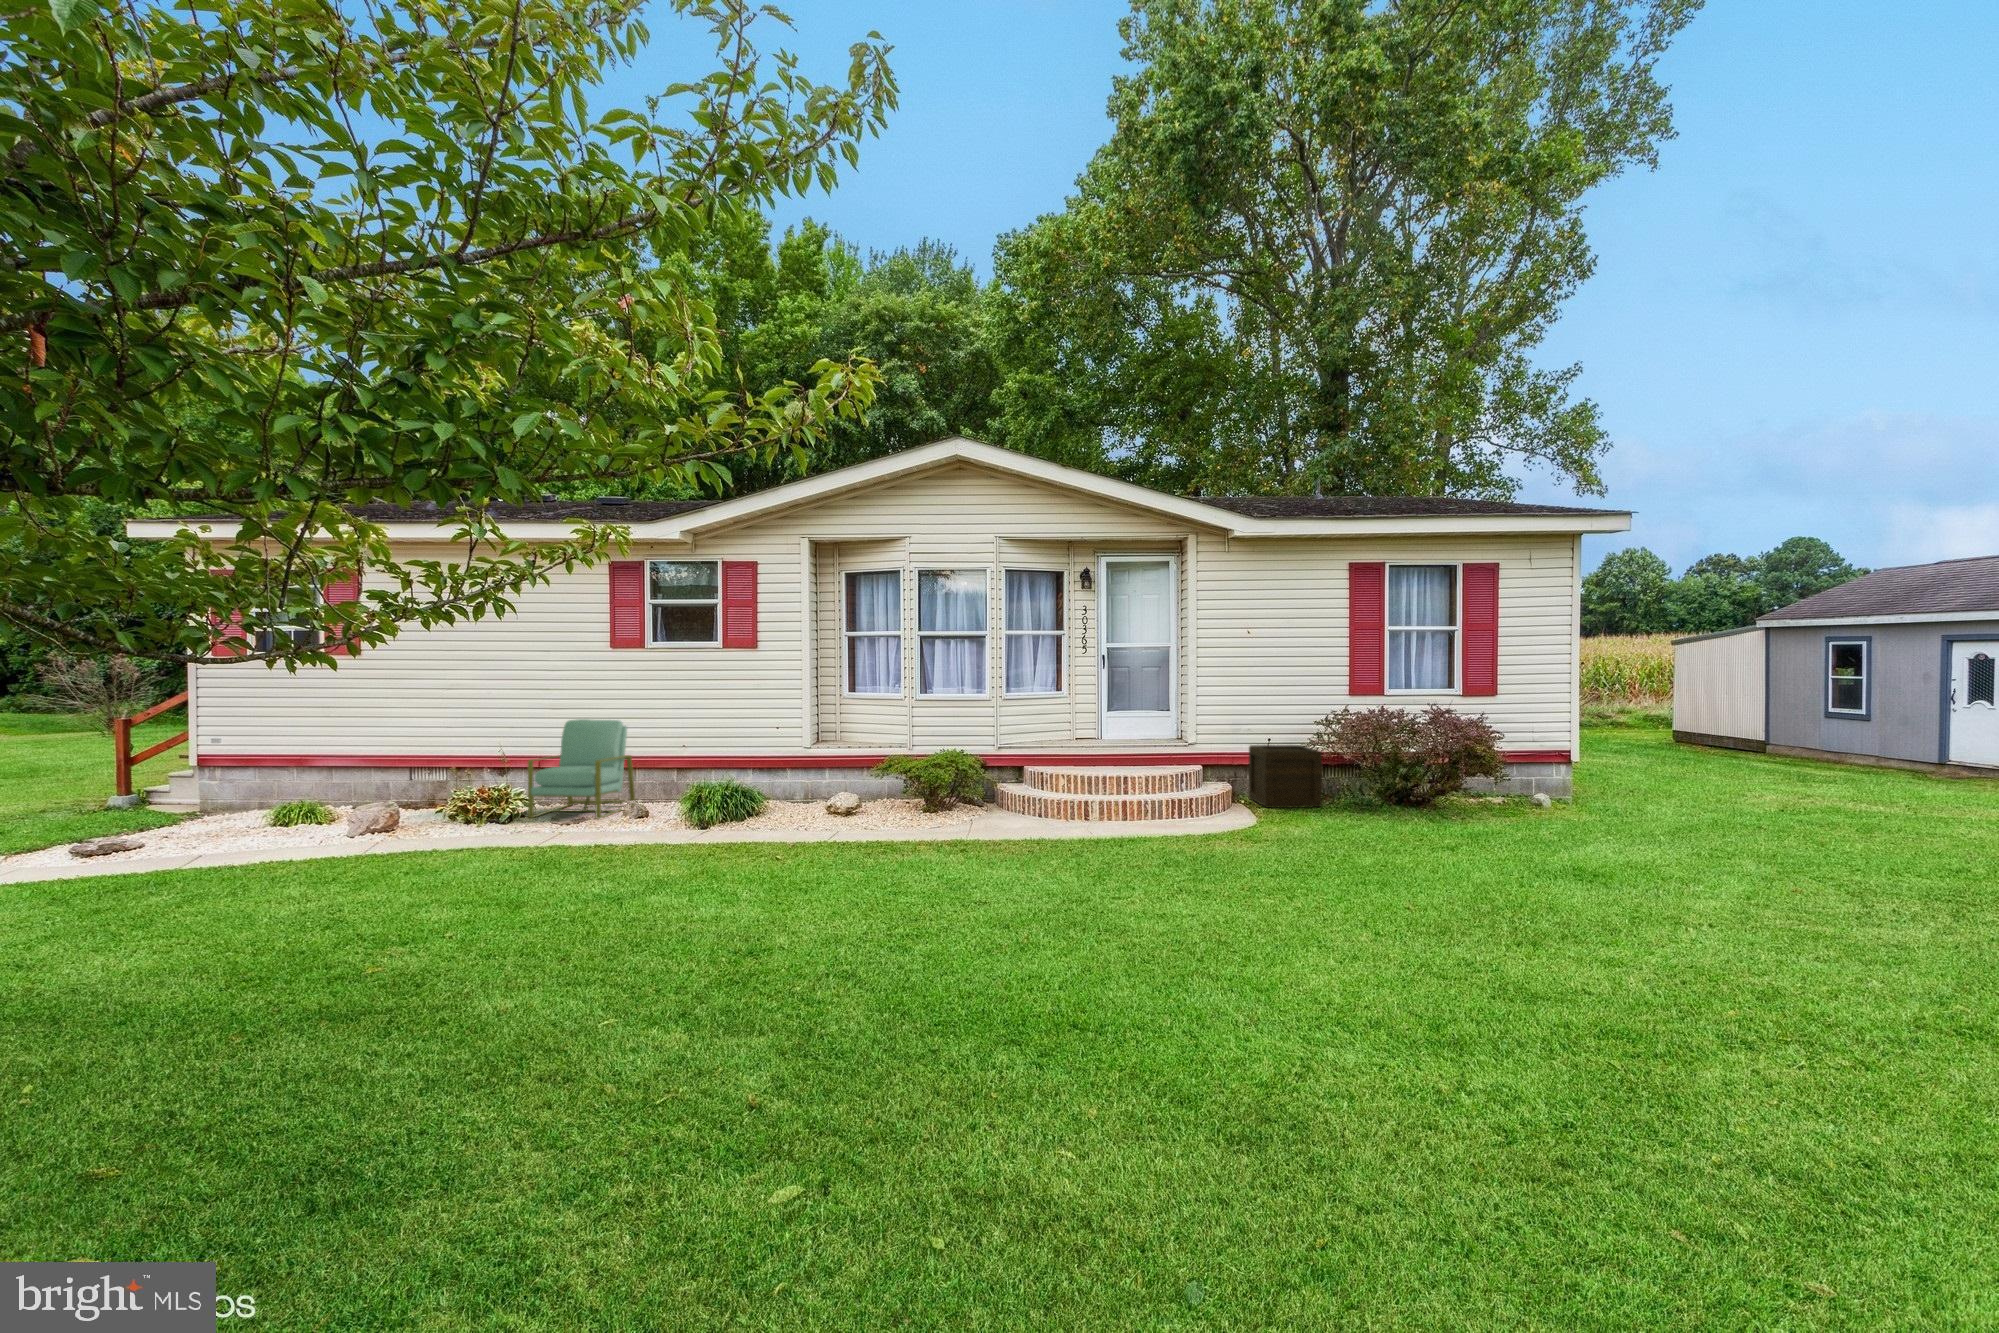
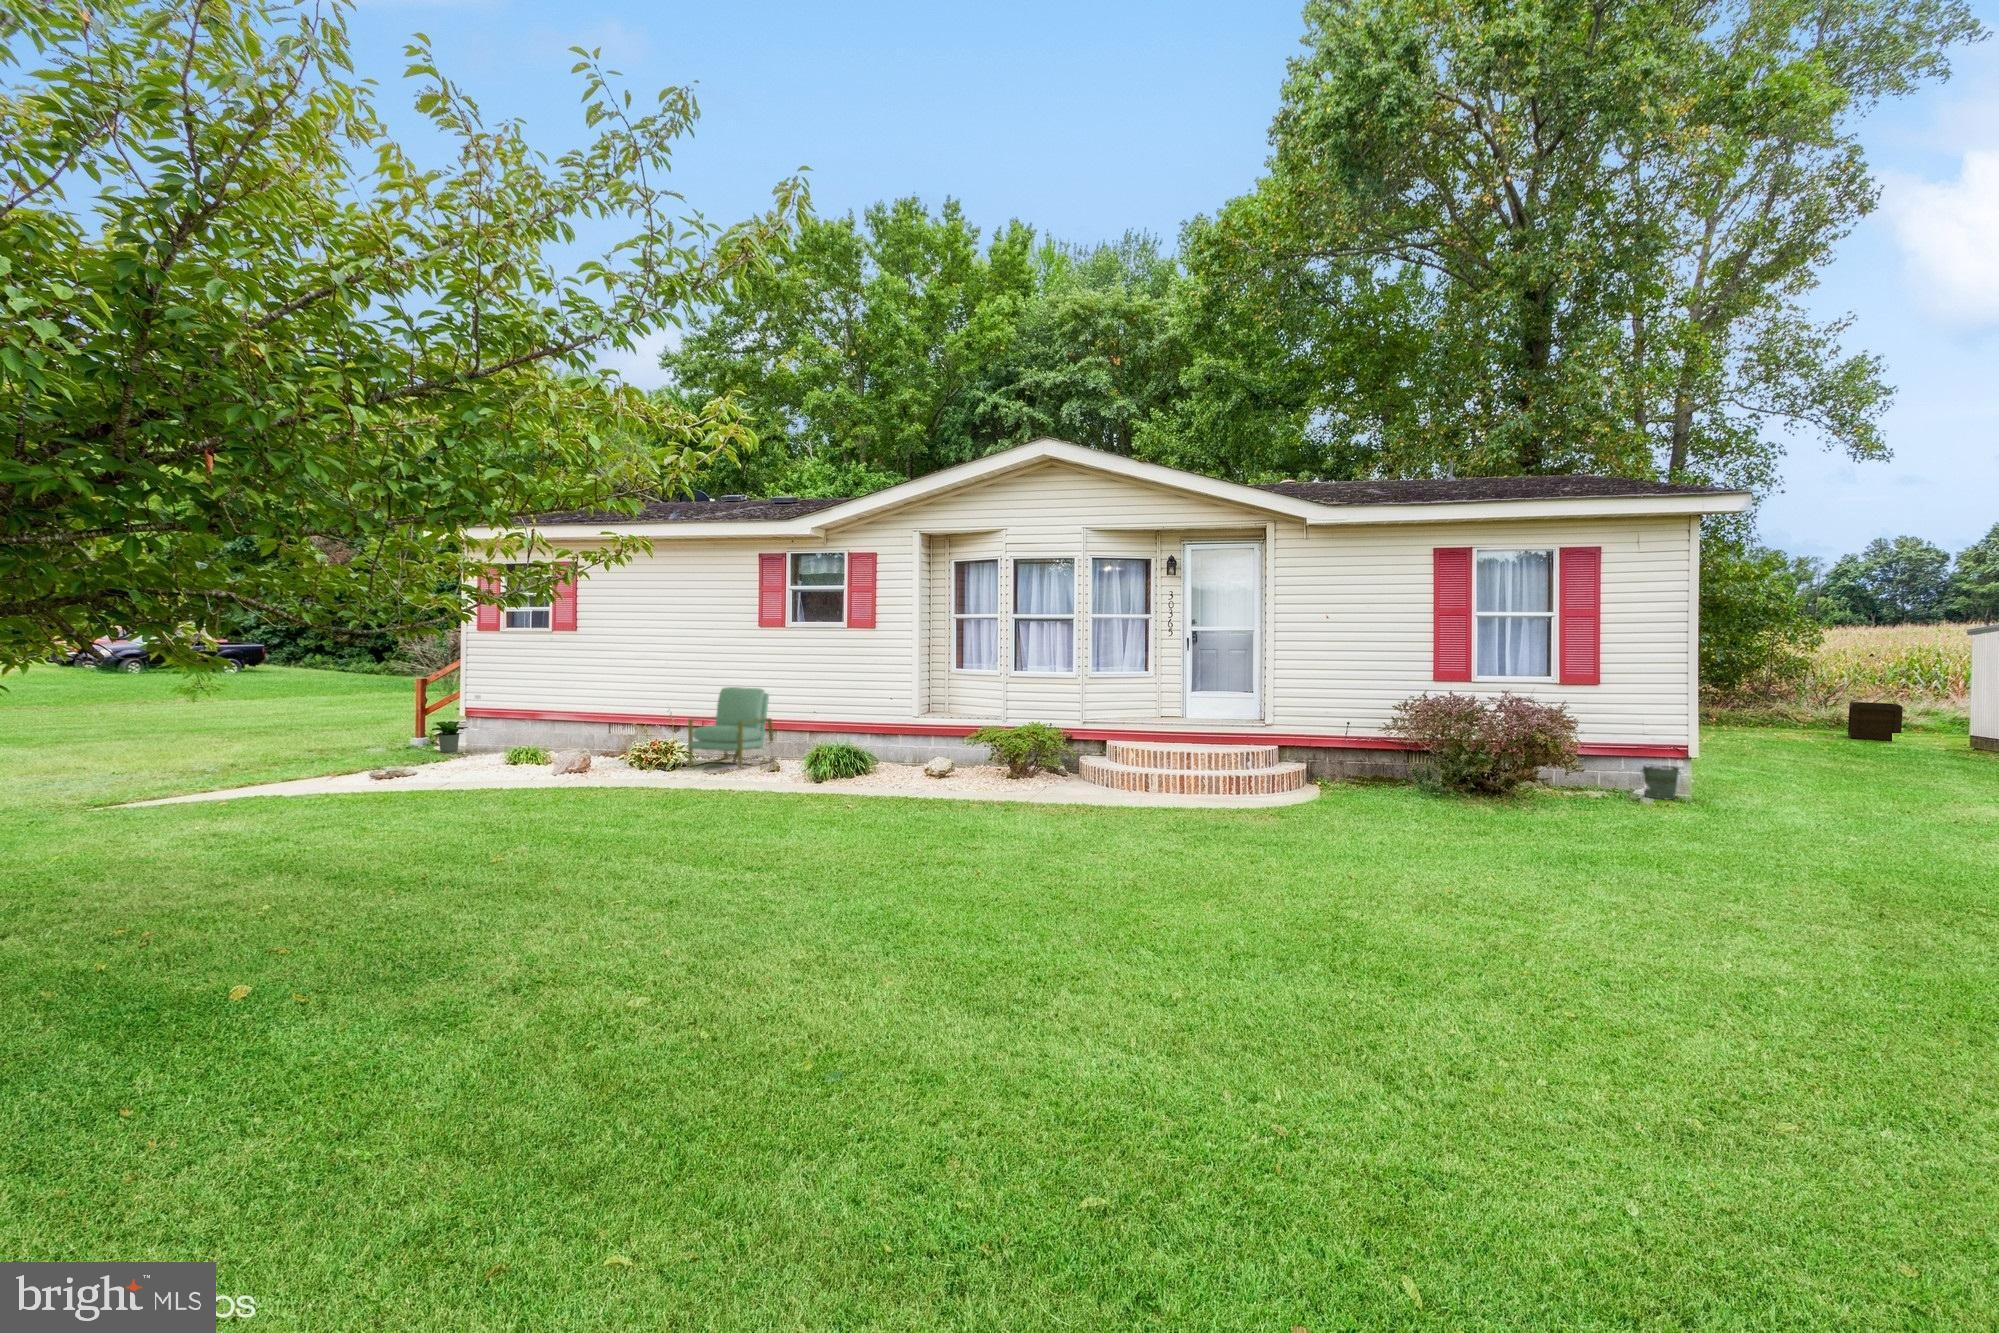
wooden crate: present [1249,745,1322,808] -> present [1848,702,1903,741]
bucket: none [1536,770,1574,803] -> present [1642,766,1680,799]
potted plant: none [145,773,206,815] -> present [432,721,468,752]

